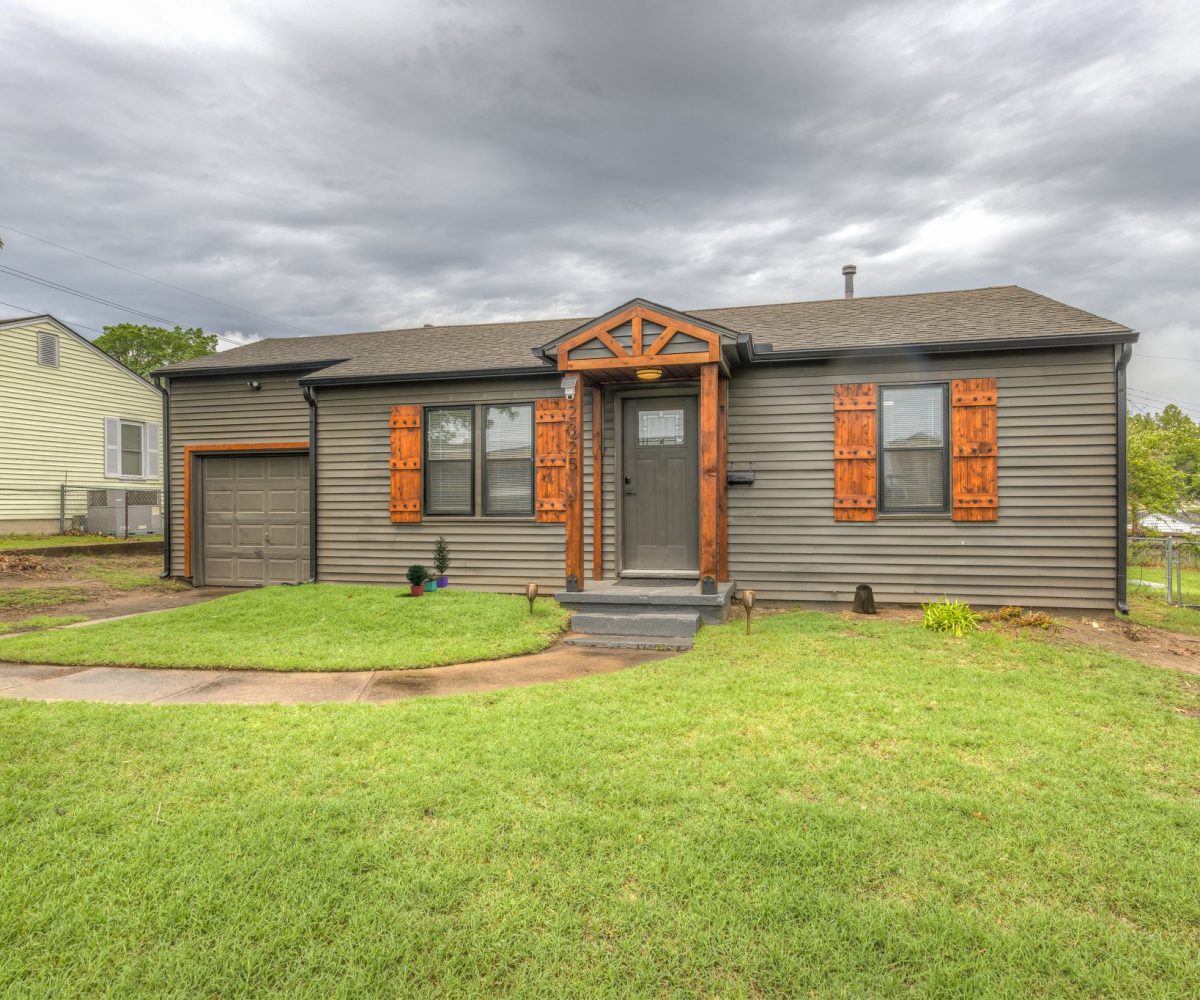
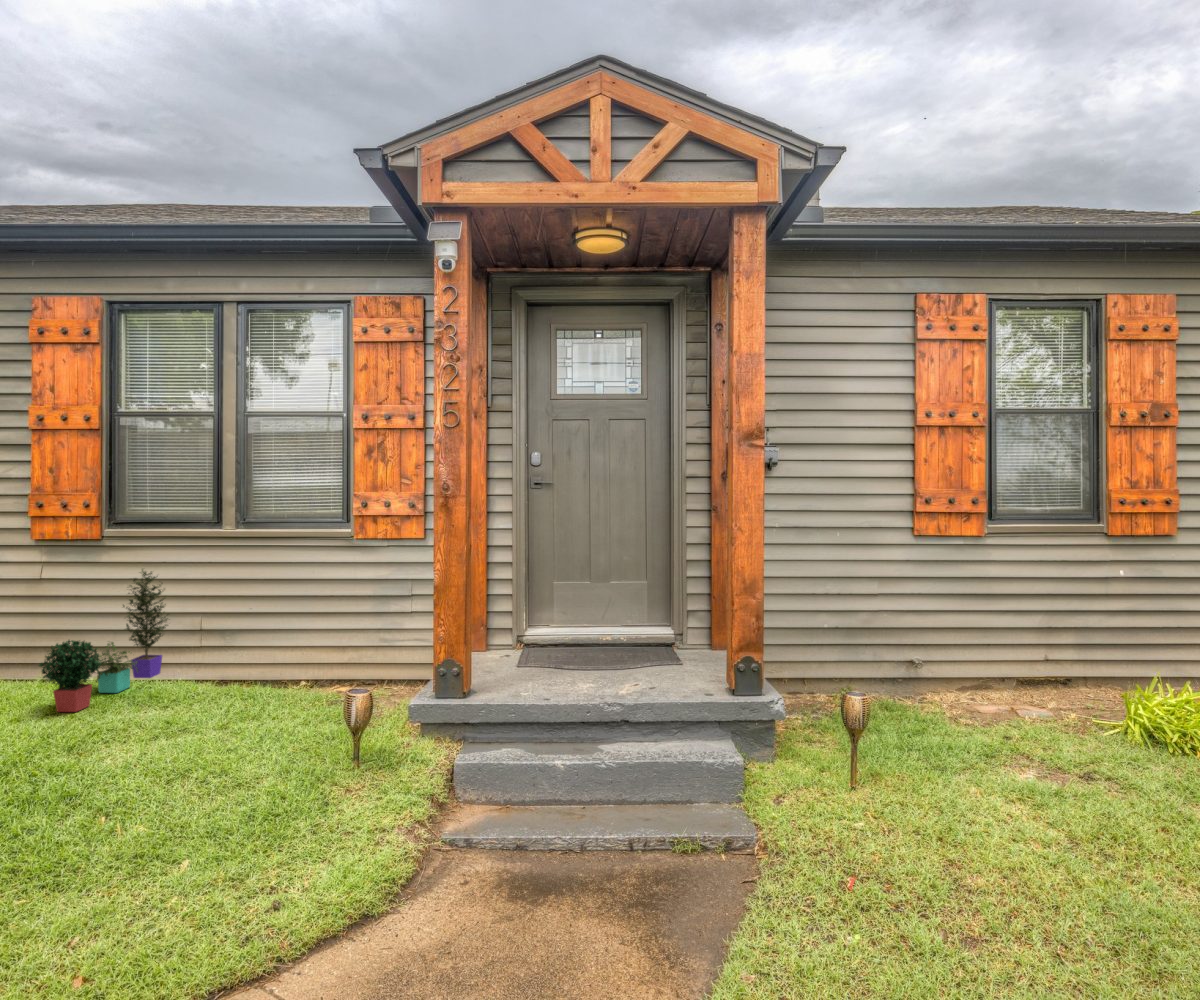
watering can: present [852,584,877,614] -> none [952,648,1013,704]

